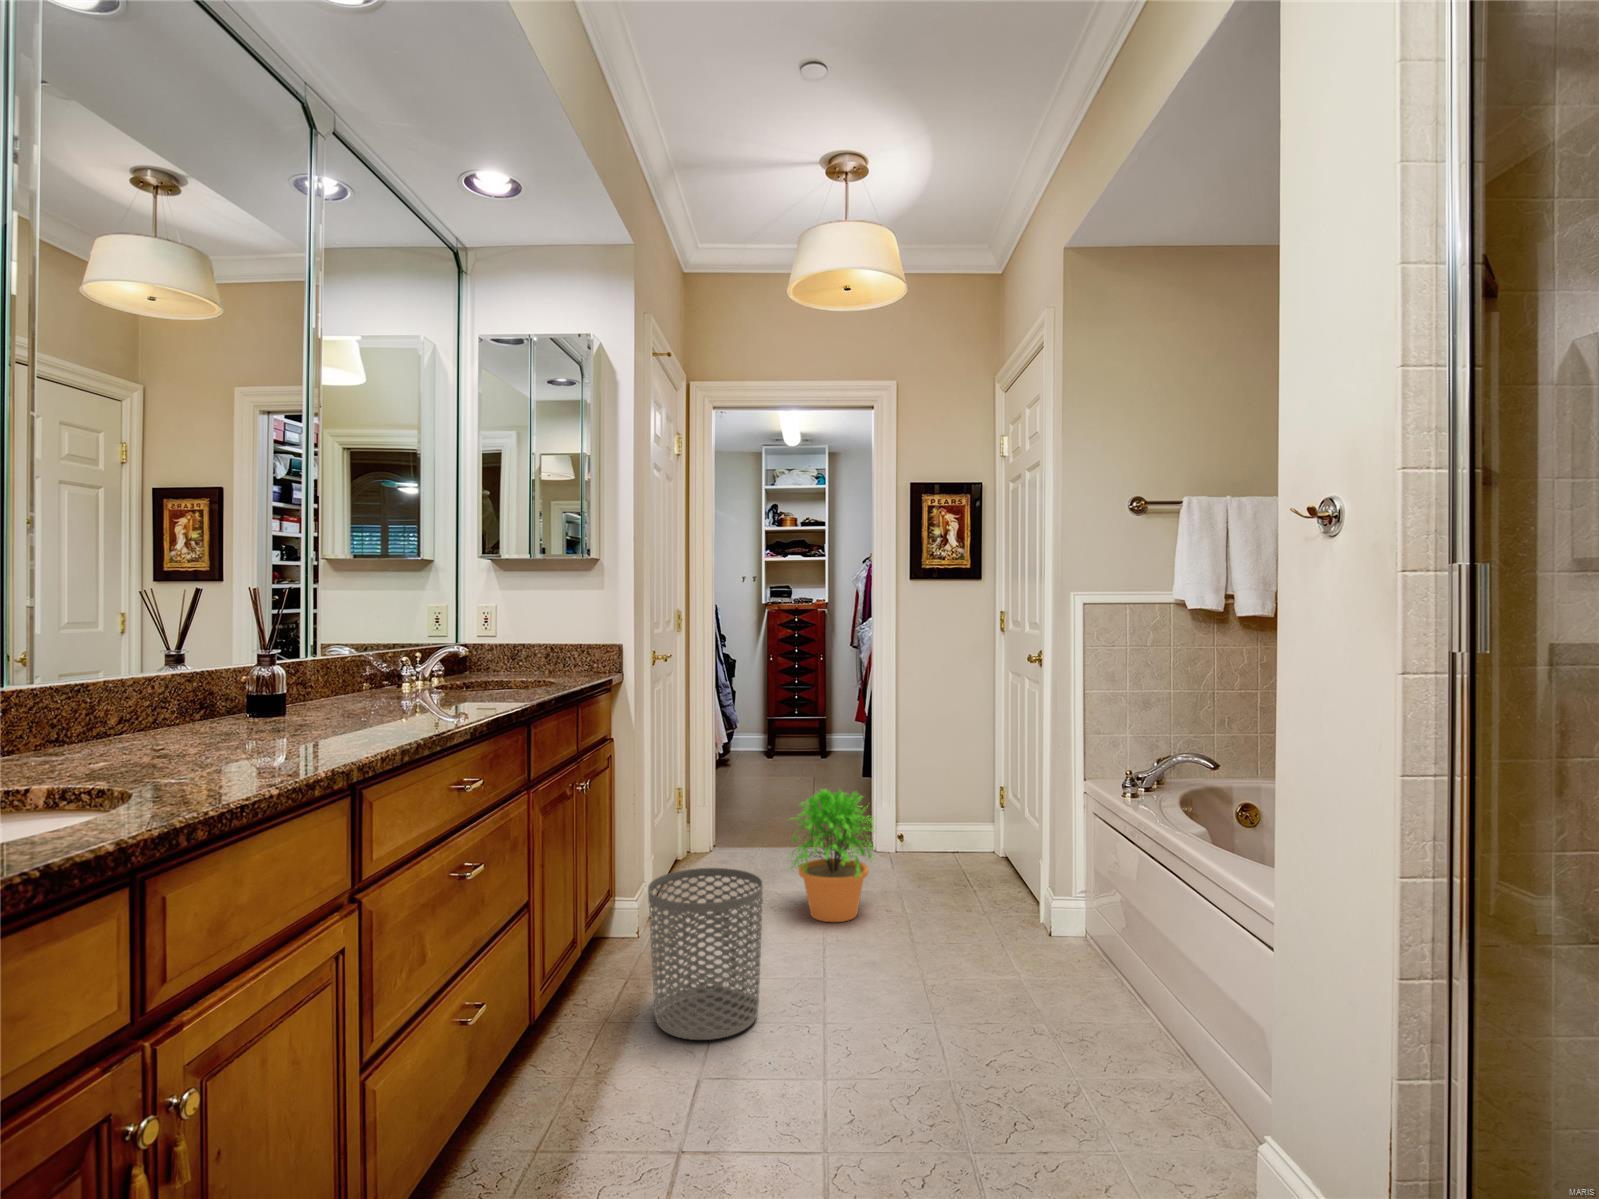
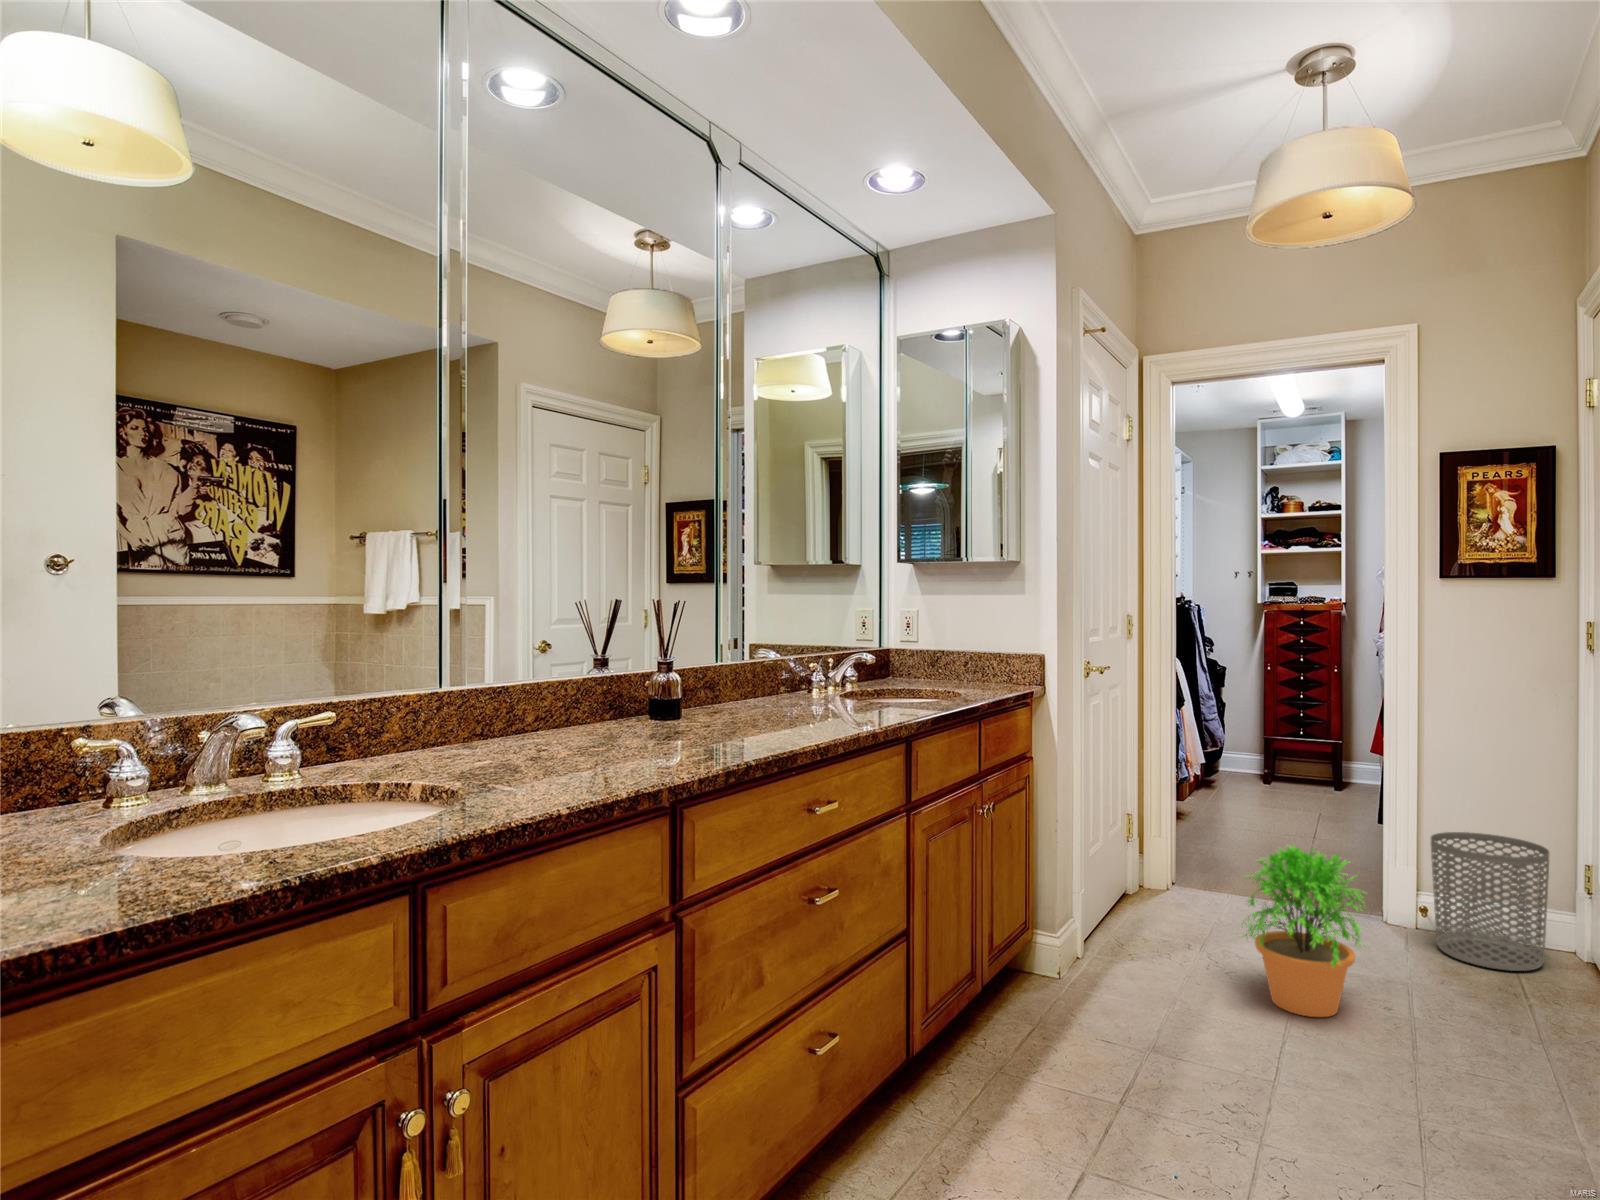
waste bin: present [648,868,763,1040] -> present [1431,832,1549,971]

